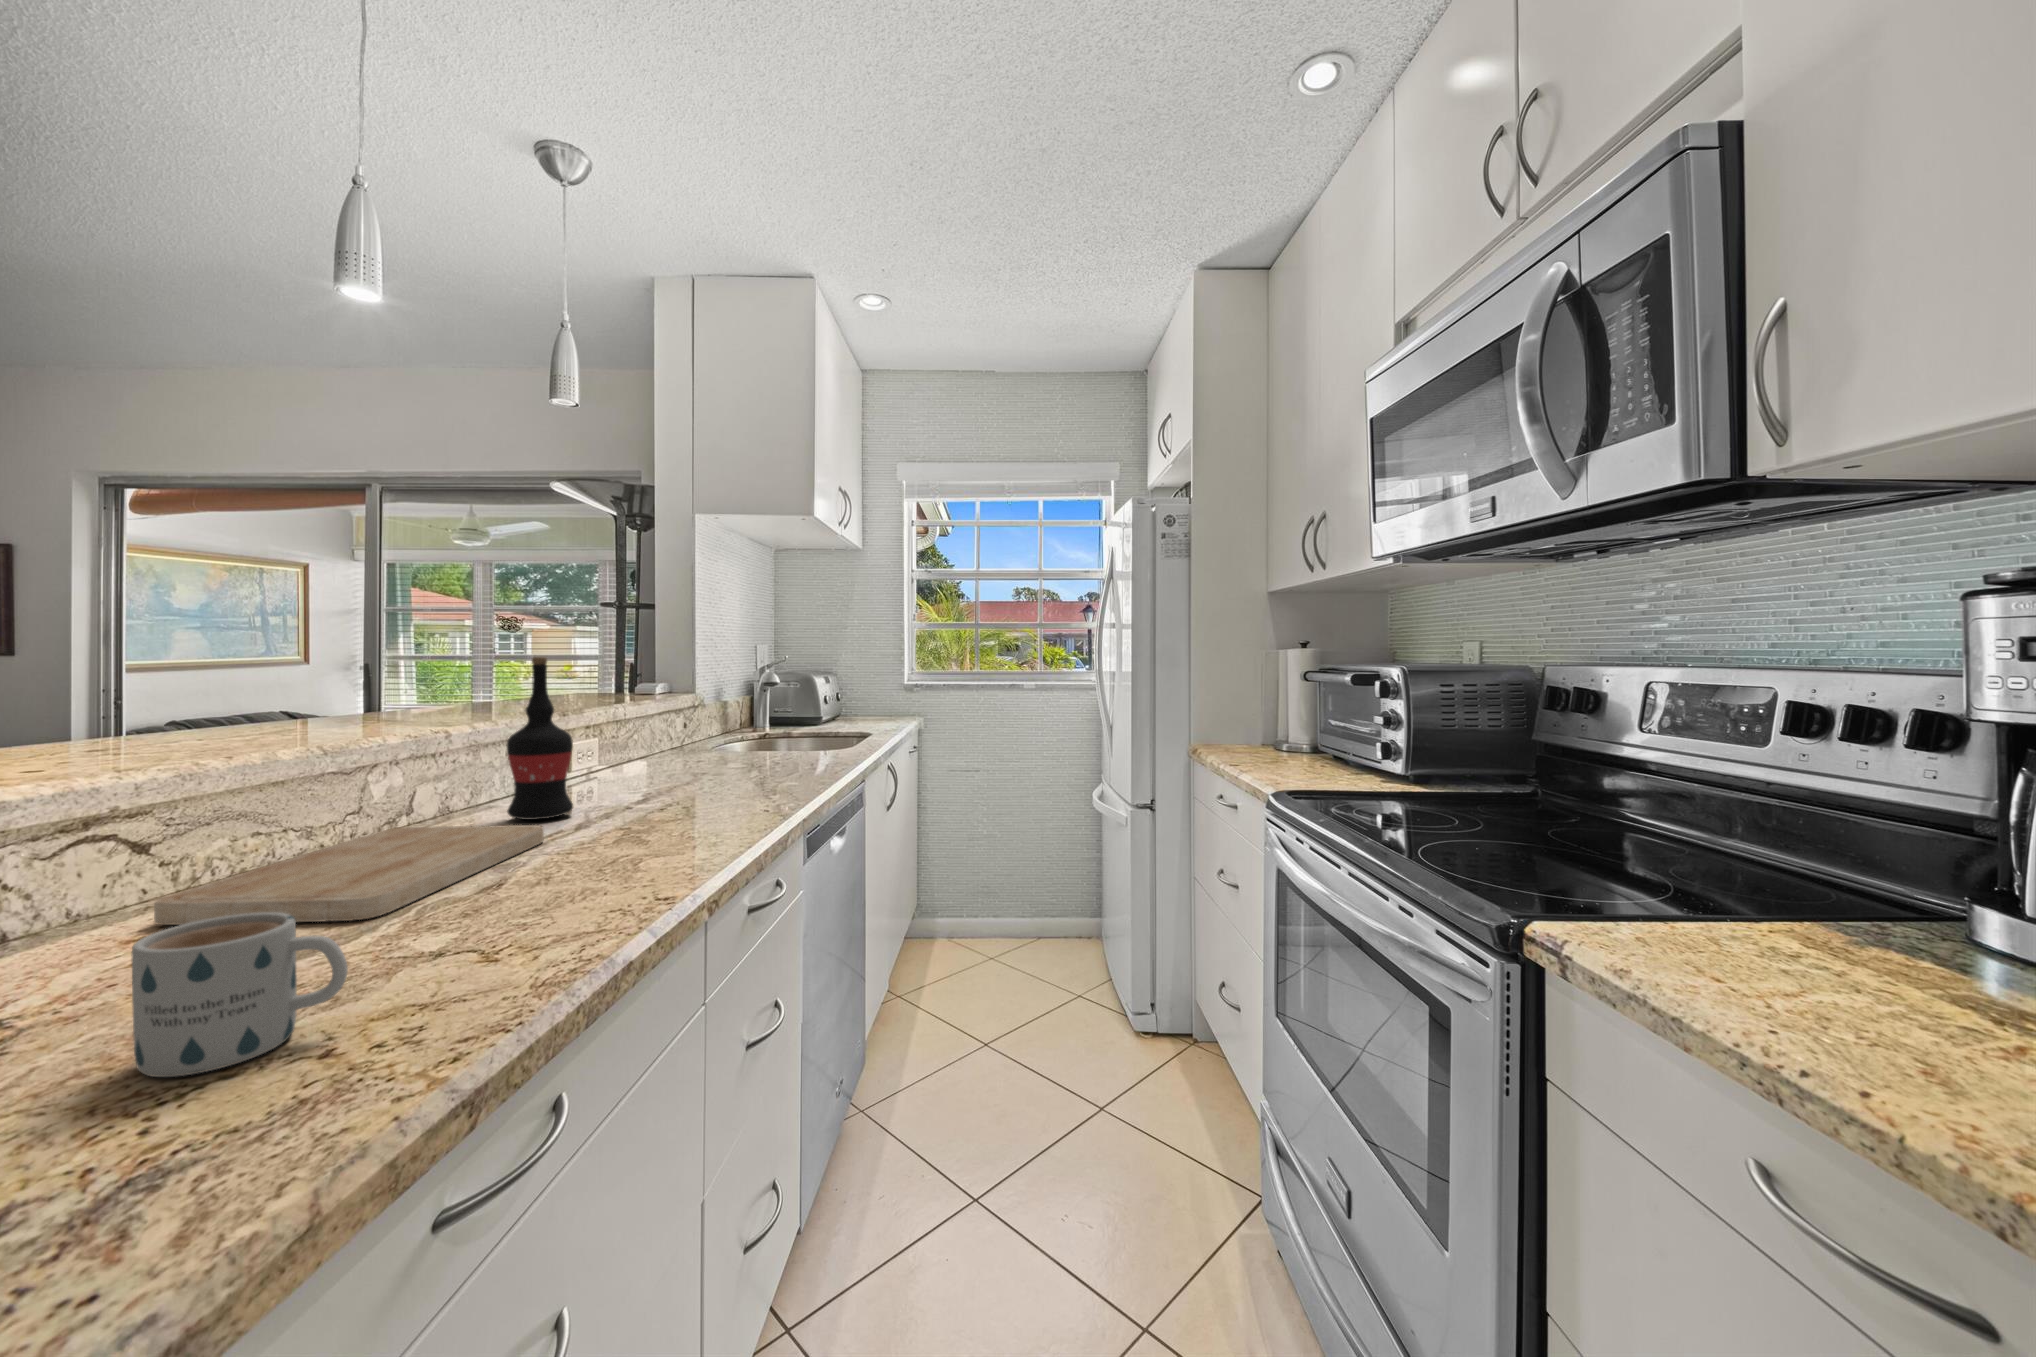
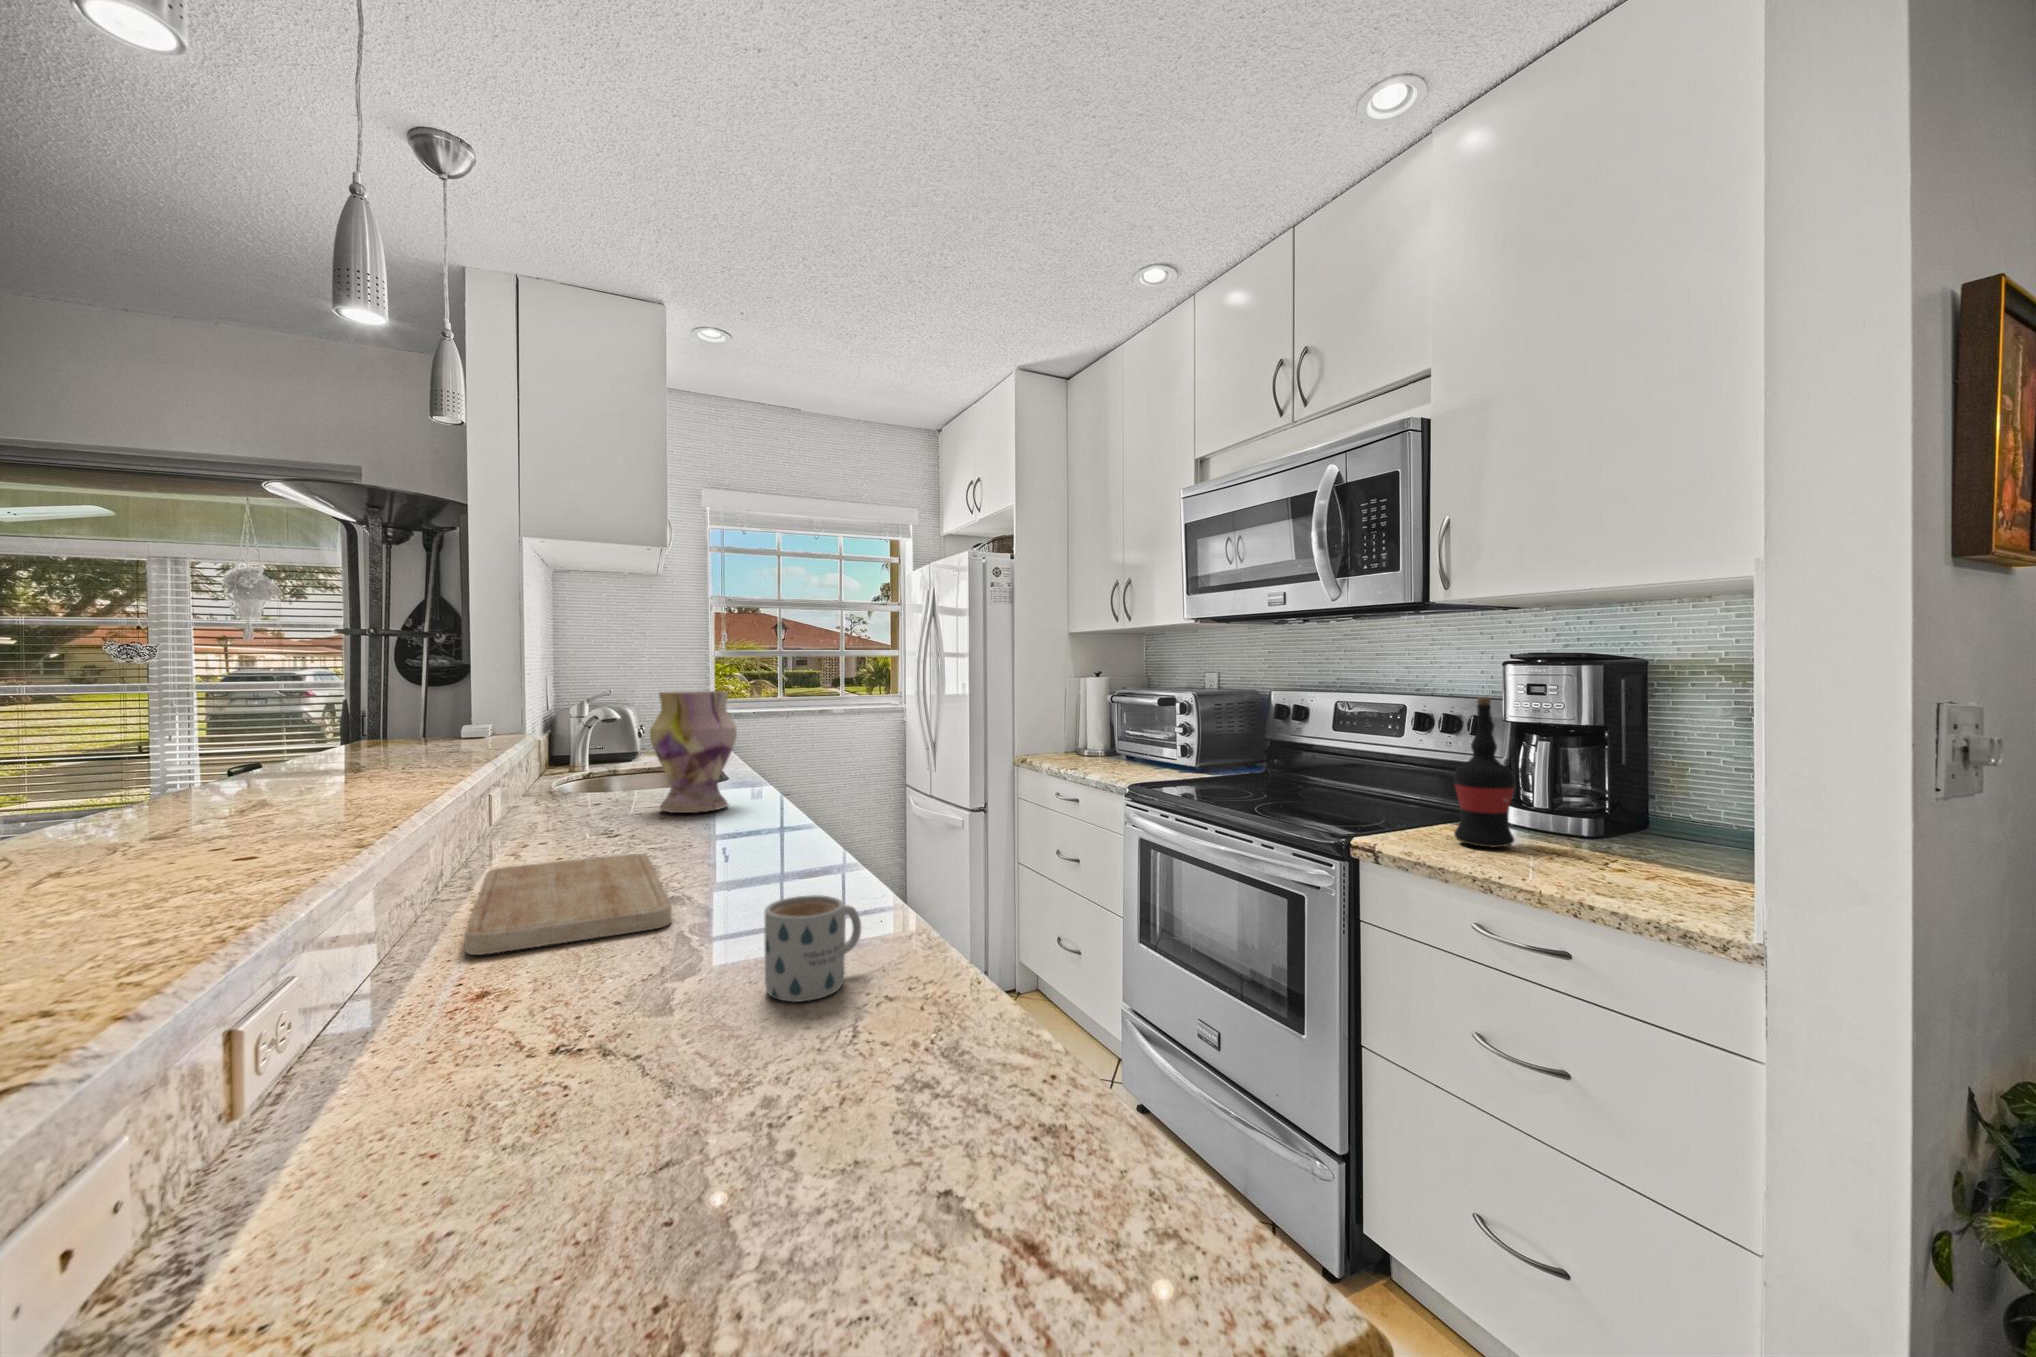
vase: none [694,656,786,786] -> present [650,691,737,813]
wine bottle: present [506,657,573,820] -> present [1454,697,1515,847]

